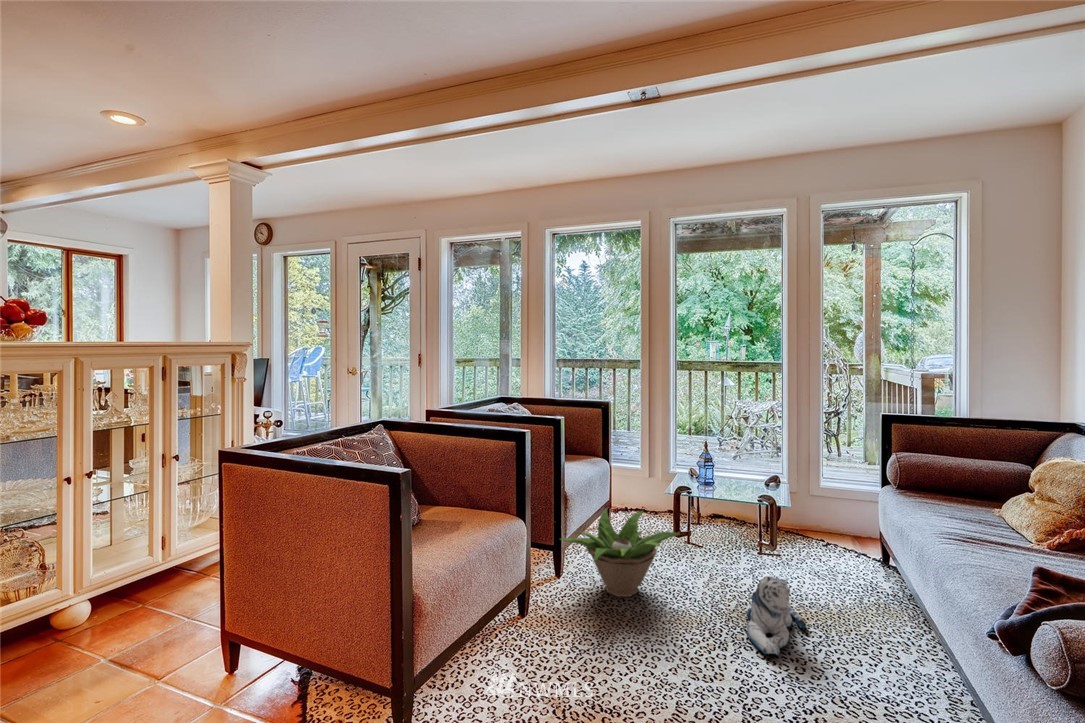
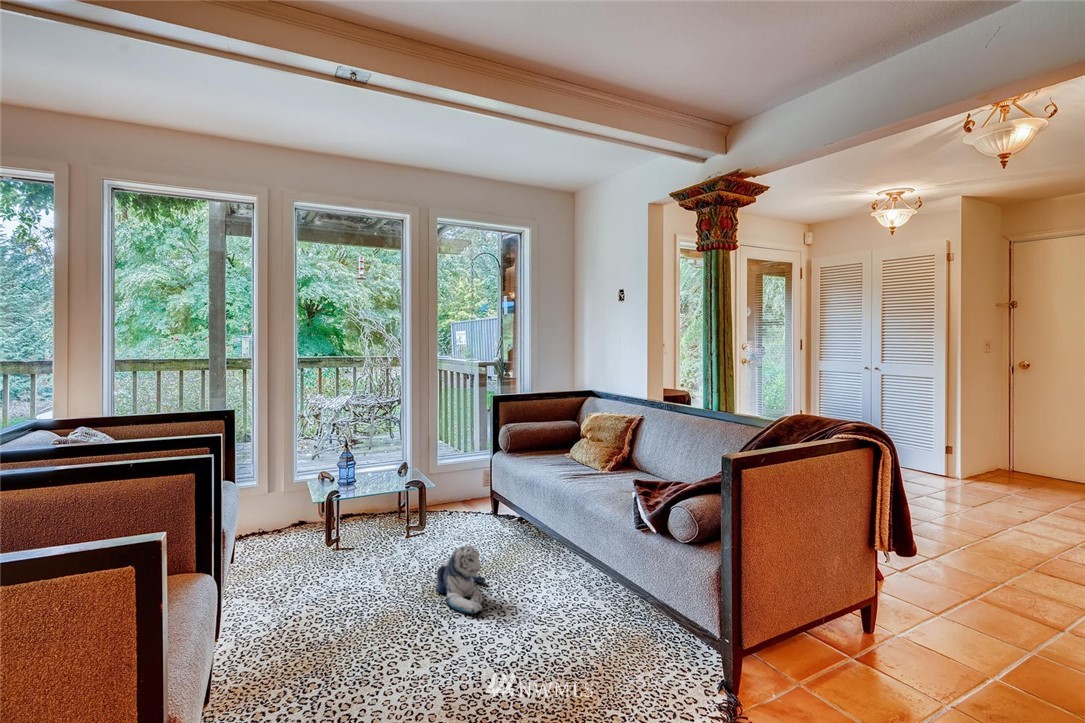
decorative plant: present [560,509,680,597] -> none [226,526,366,629]

